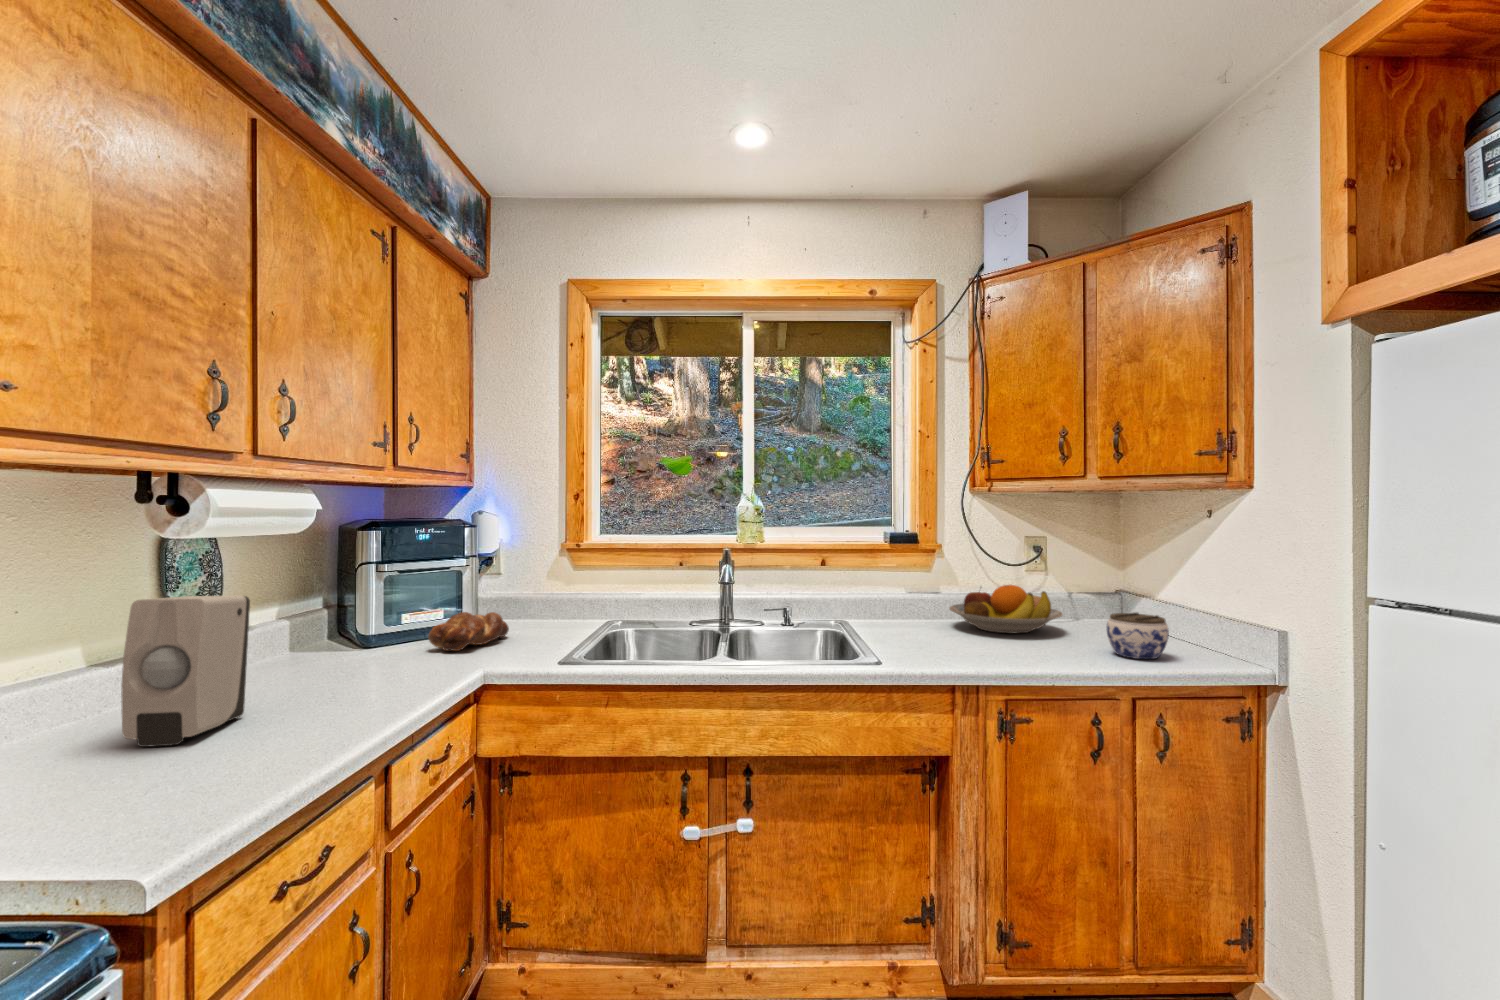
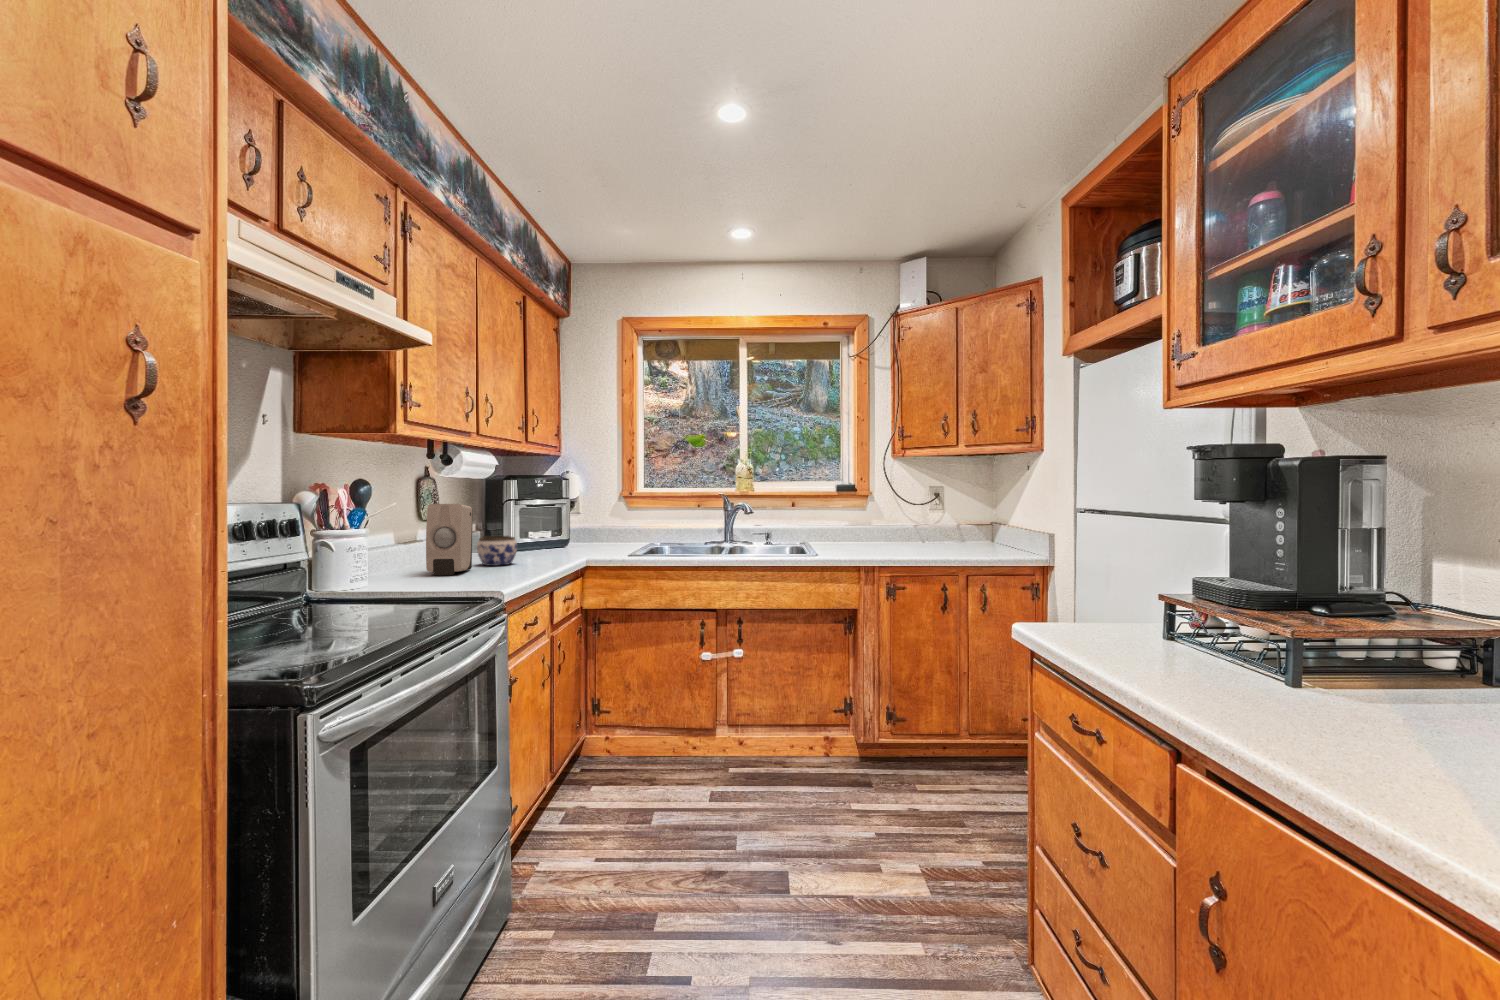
fruit bowl: present [949,585,1062,634] -> none [875,517,947,548]
bread loaf: present [428,612,509,651] -> none [546,532,591,553]
jar: present [1107,612,1169,659] -> present [477,536,517,566]

